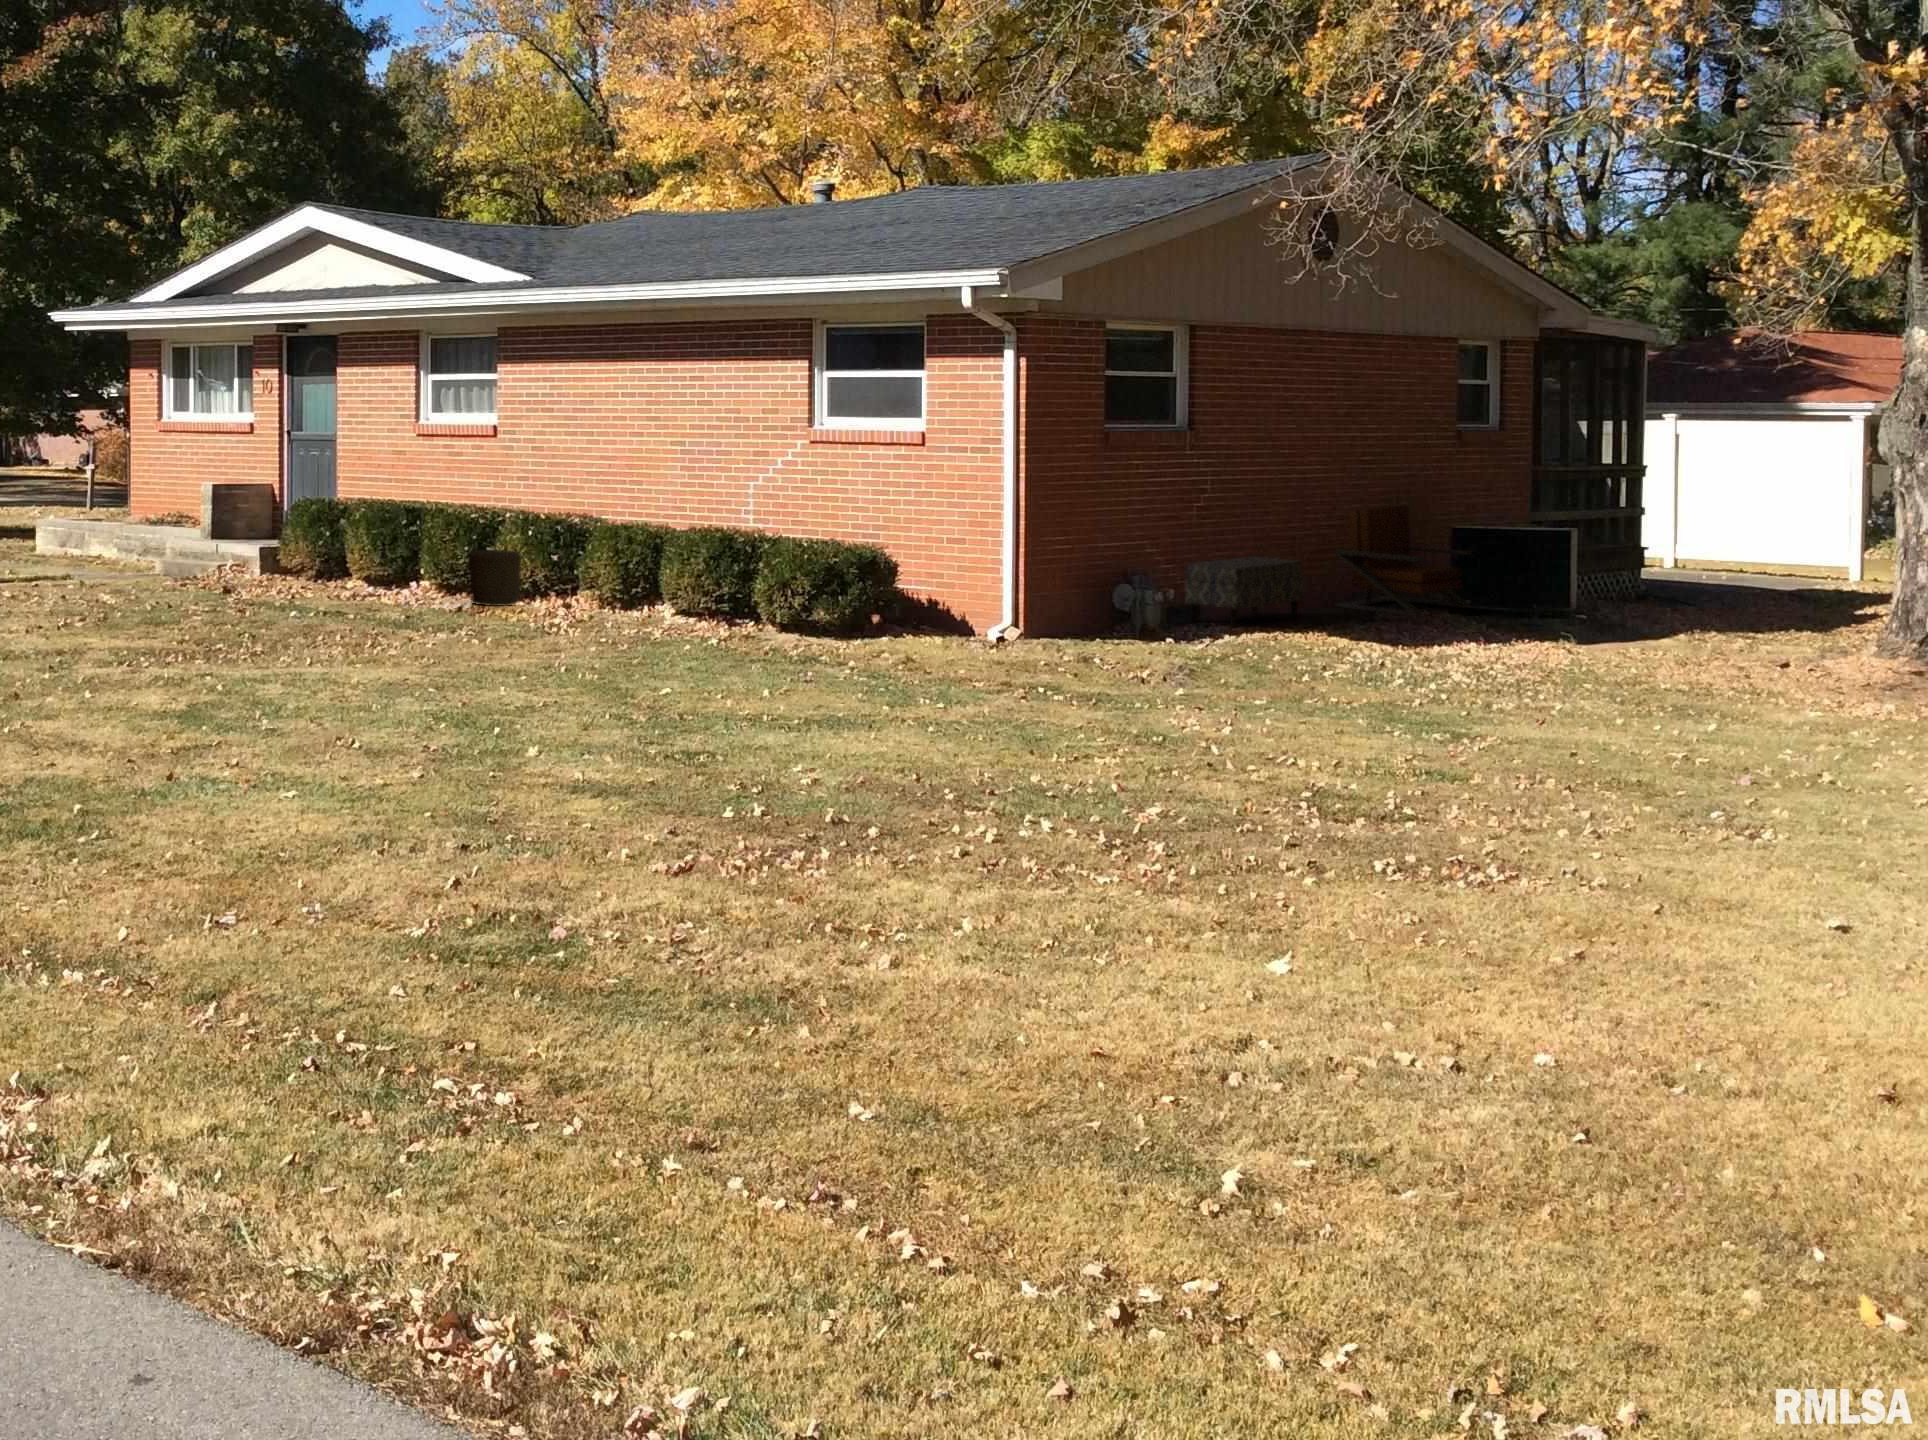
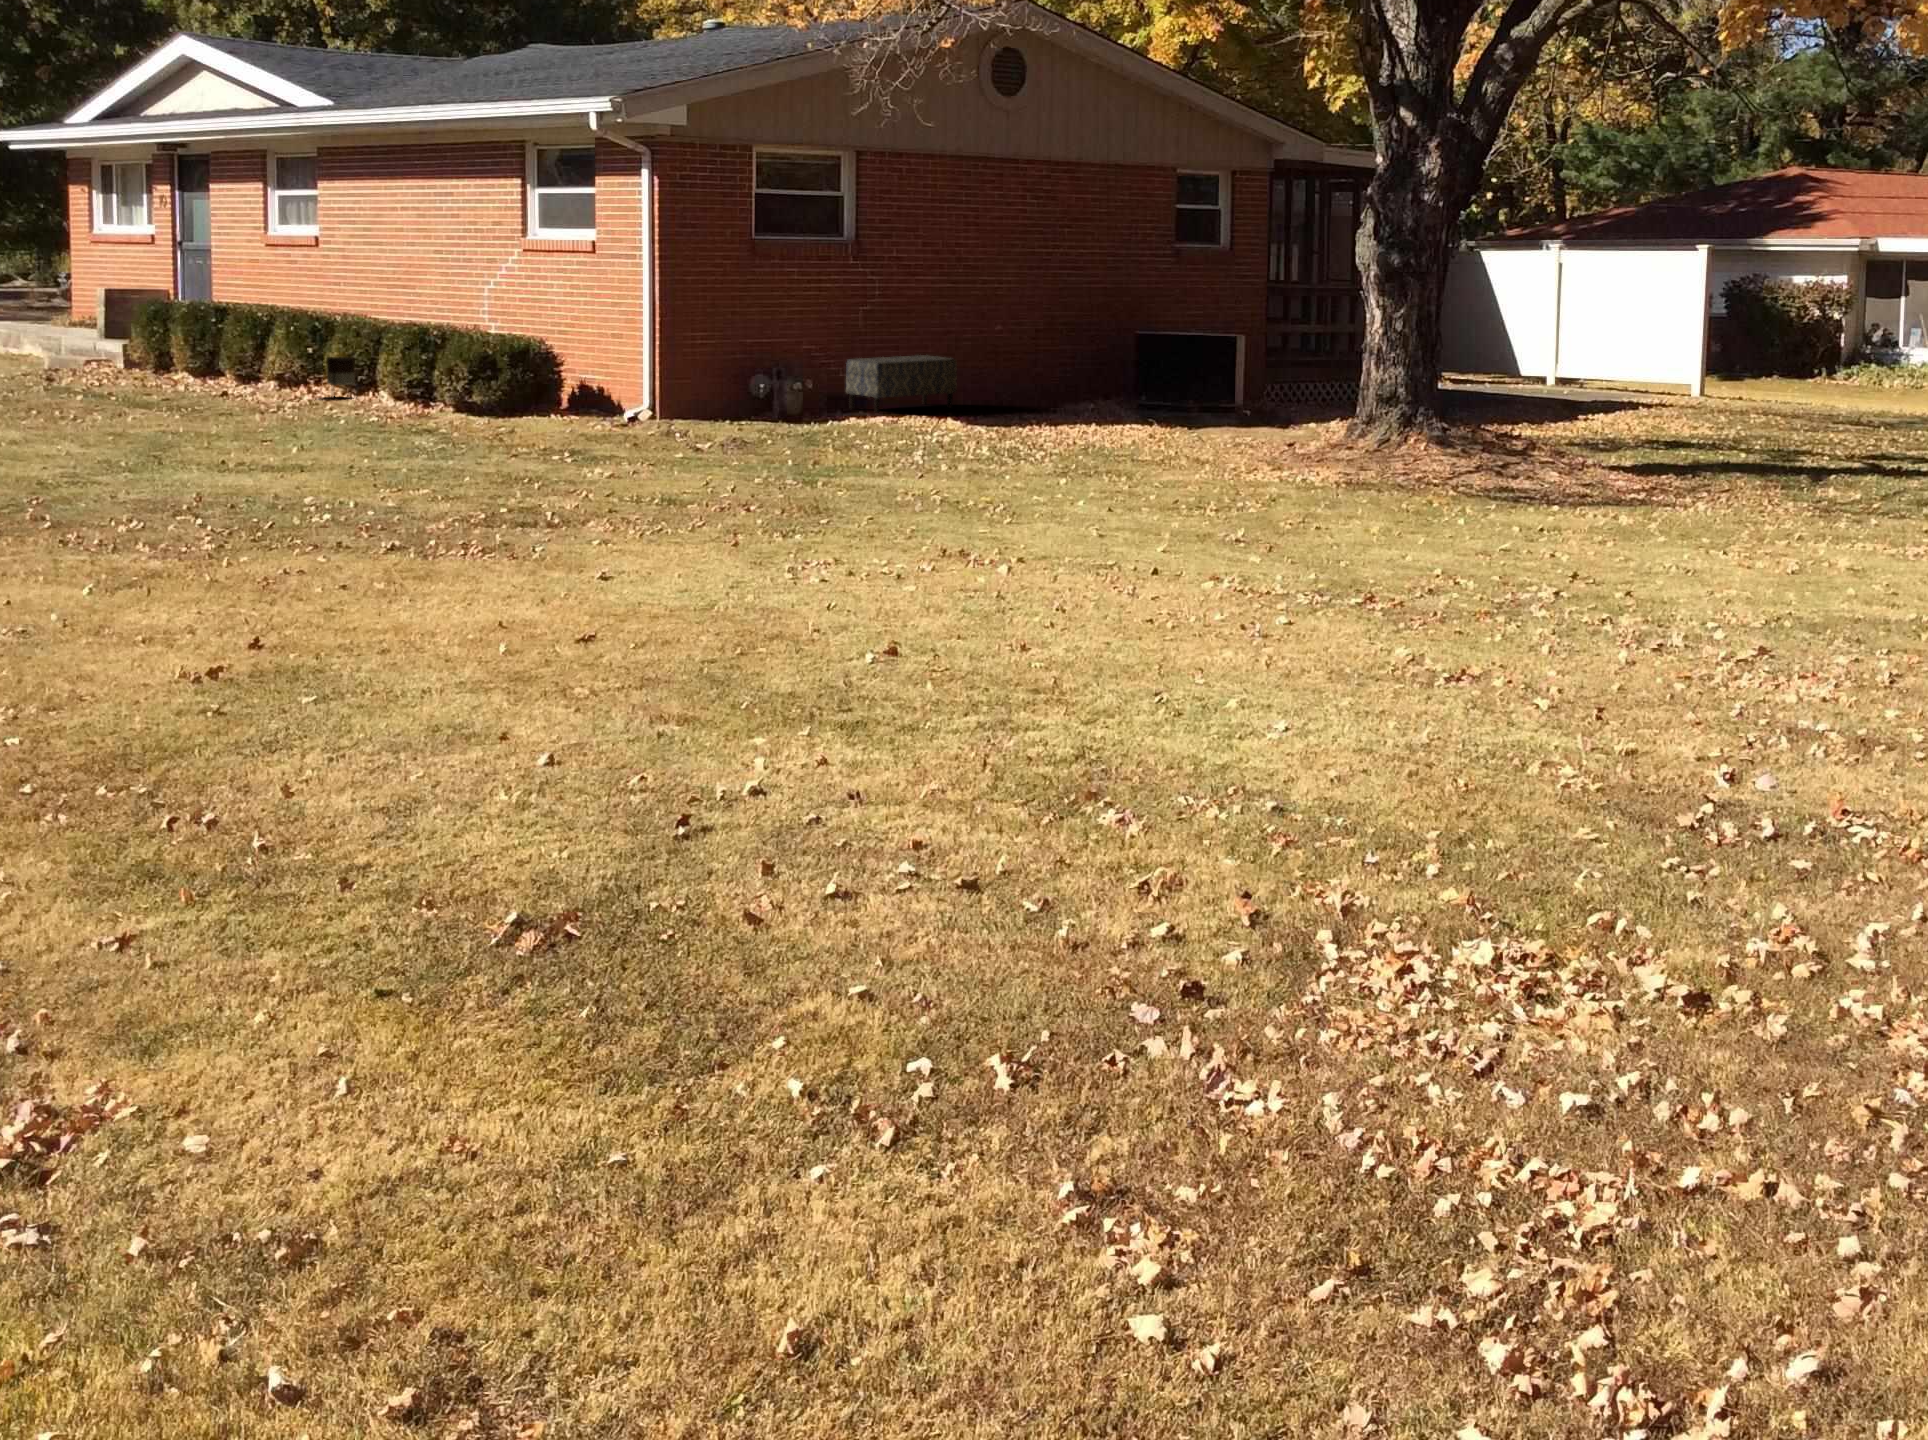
lounge chair: present [1334,505,1471,615] -> none [1012,315,1133,408]
woven basket: present [468,550,522,606] -> none [234,342,284,390]
planter: none [596,567,628,618] -> present [327,357,355,386]

